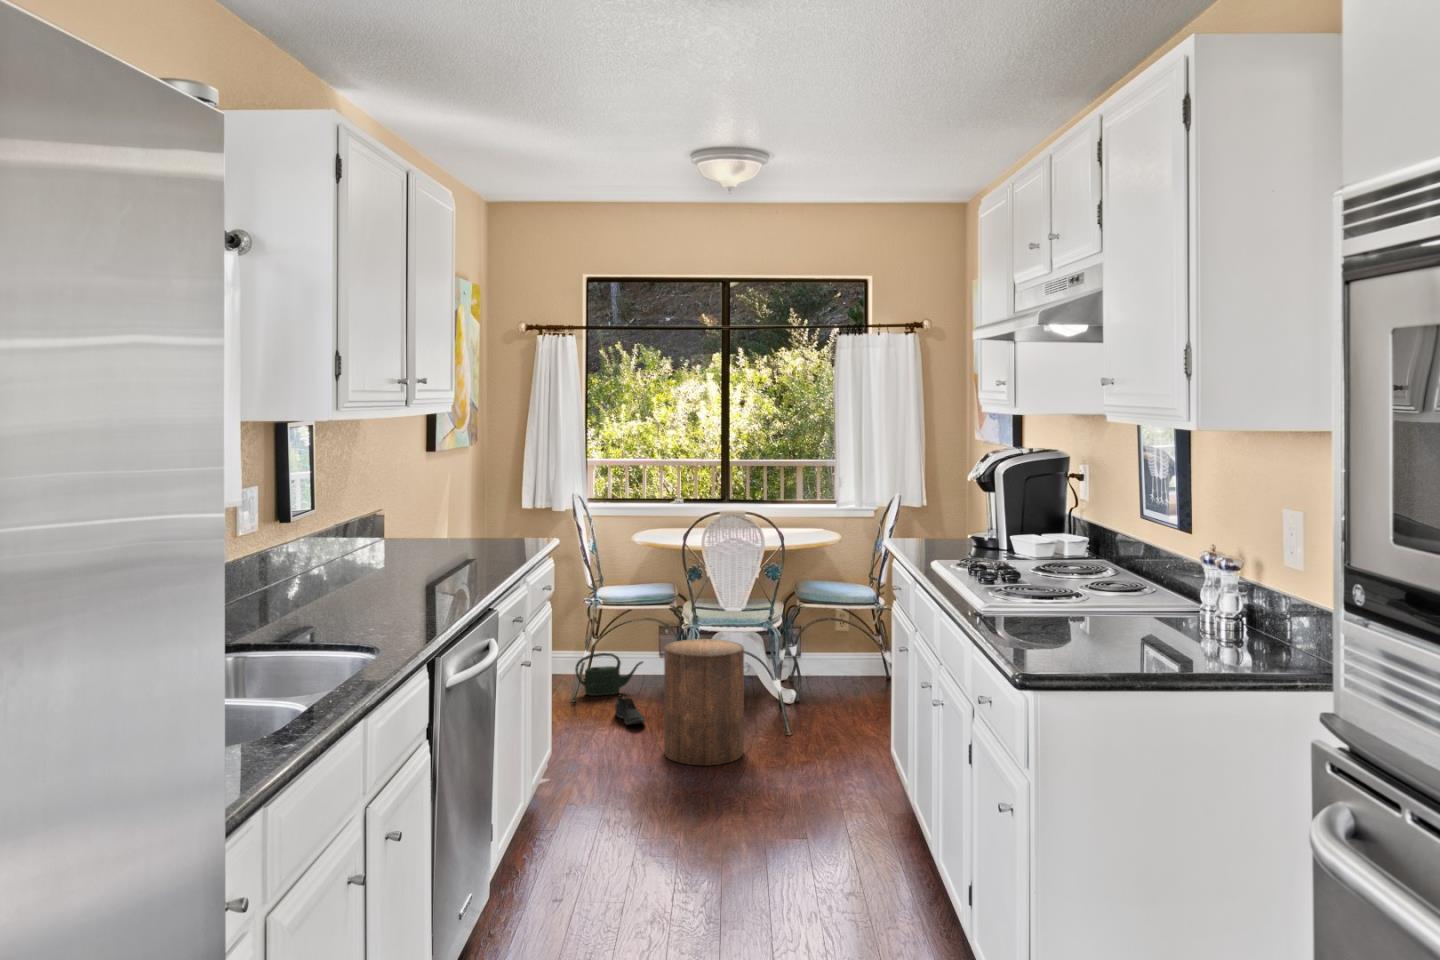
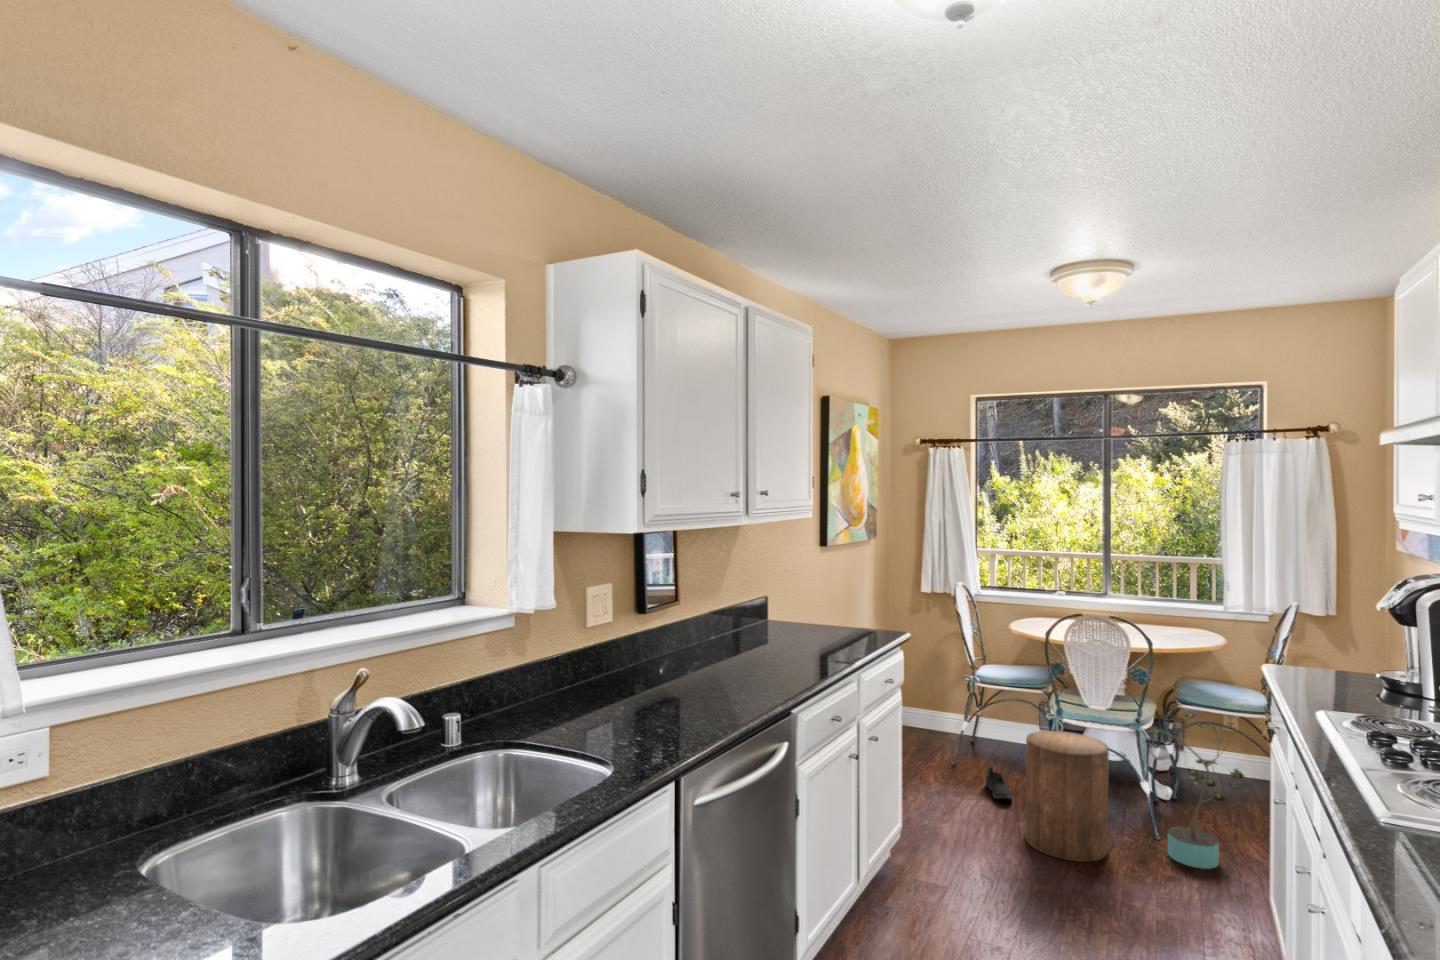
potted plant: none [777,603,861,750] -> present [1147,712,1244,869]
watering can: present [575,653,643,696] -> none [954,724,1018,763]

